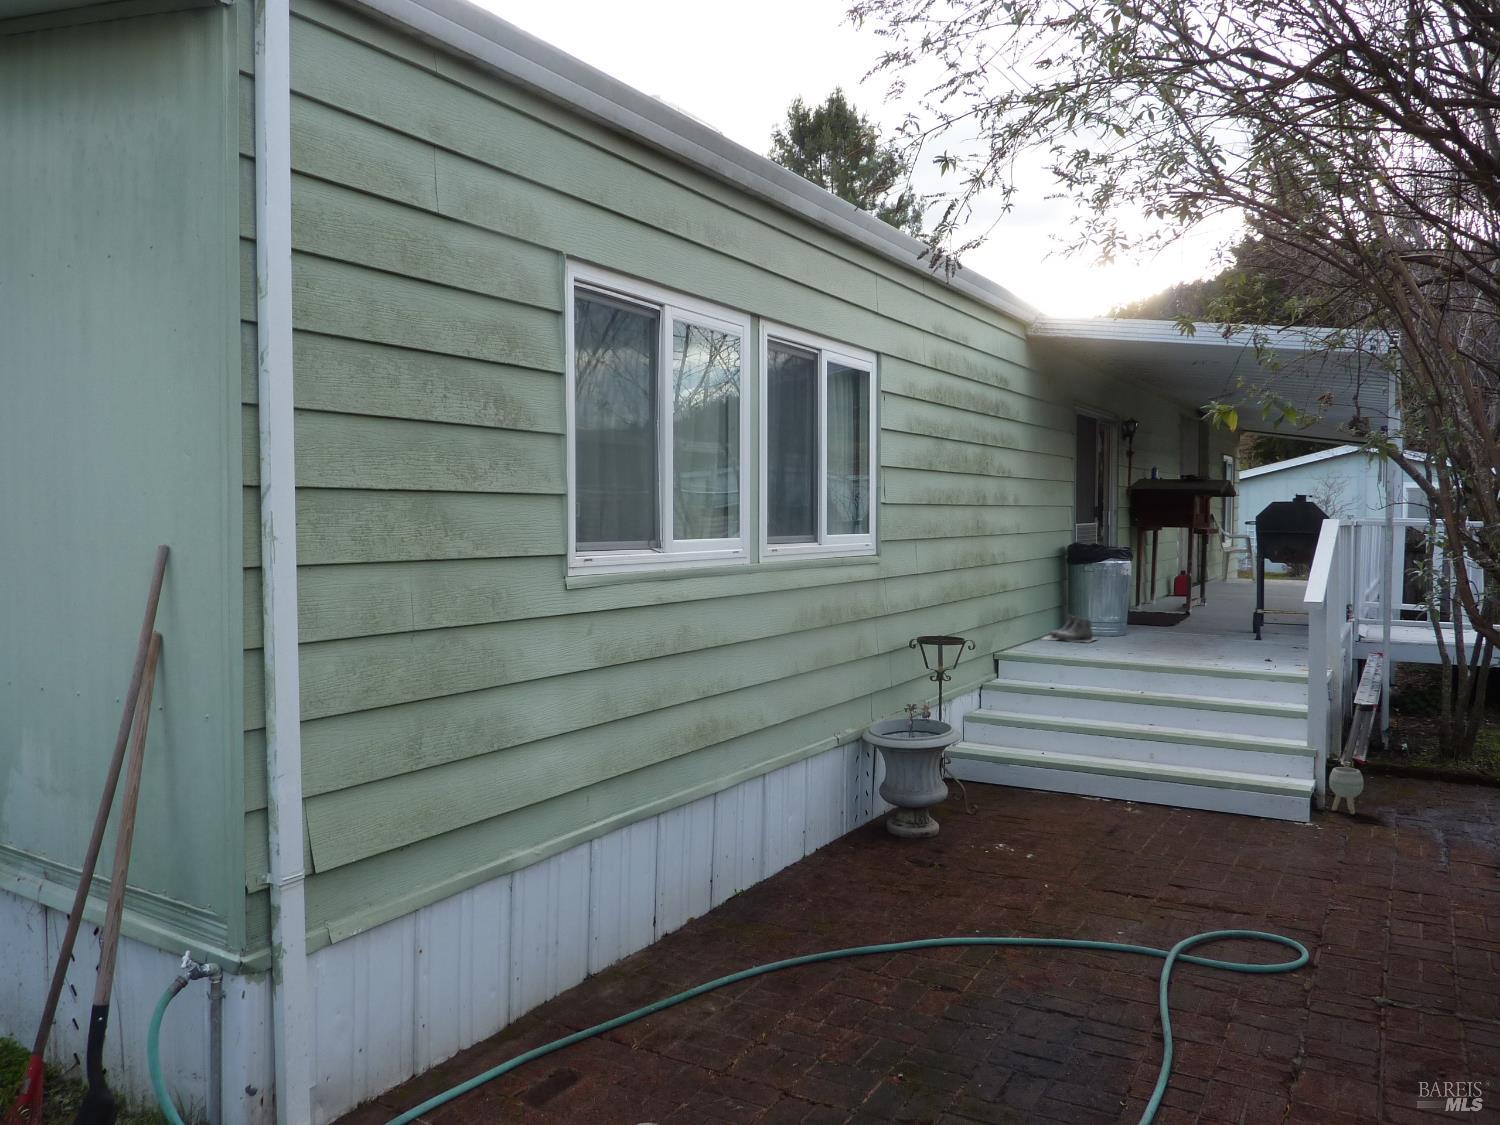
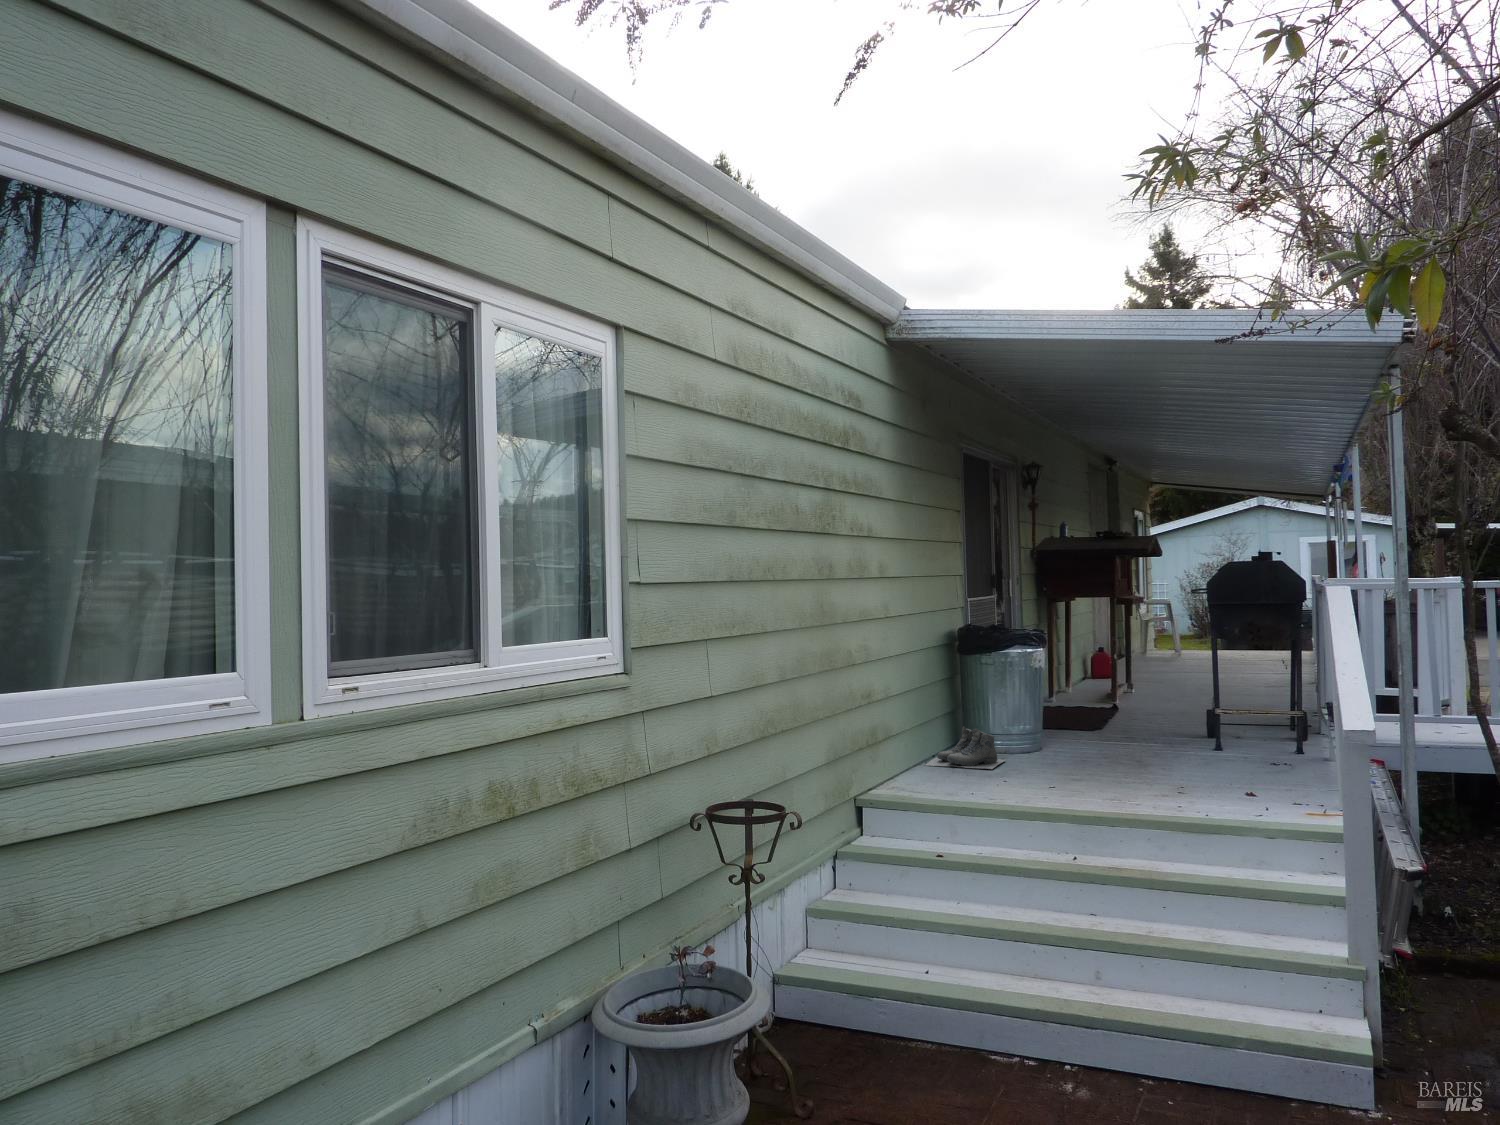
planter: present [1329,767,1364,814] -> none [1388,994,1446,1078]

